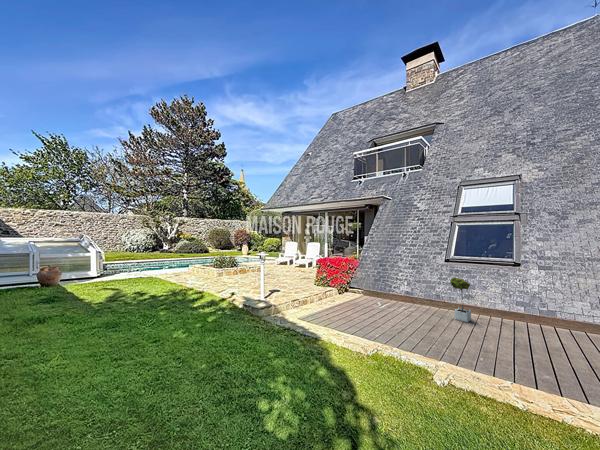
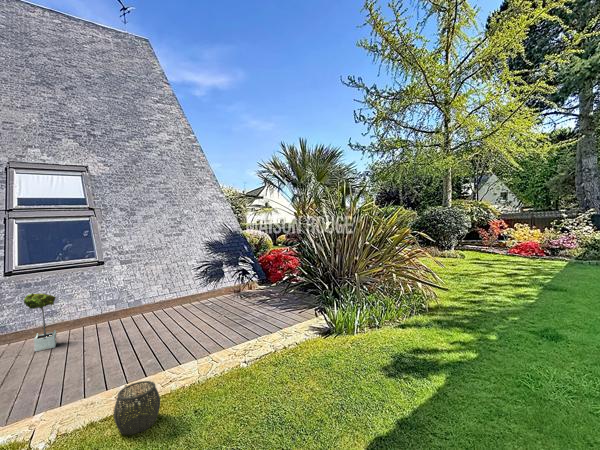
woven basket: none [440,369,481,416] -> present [113,381,160,435]

